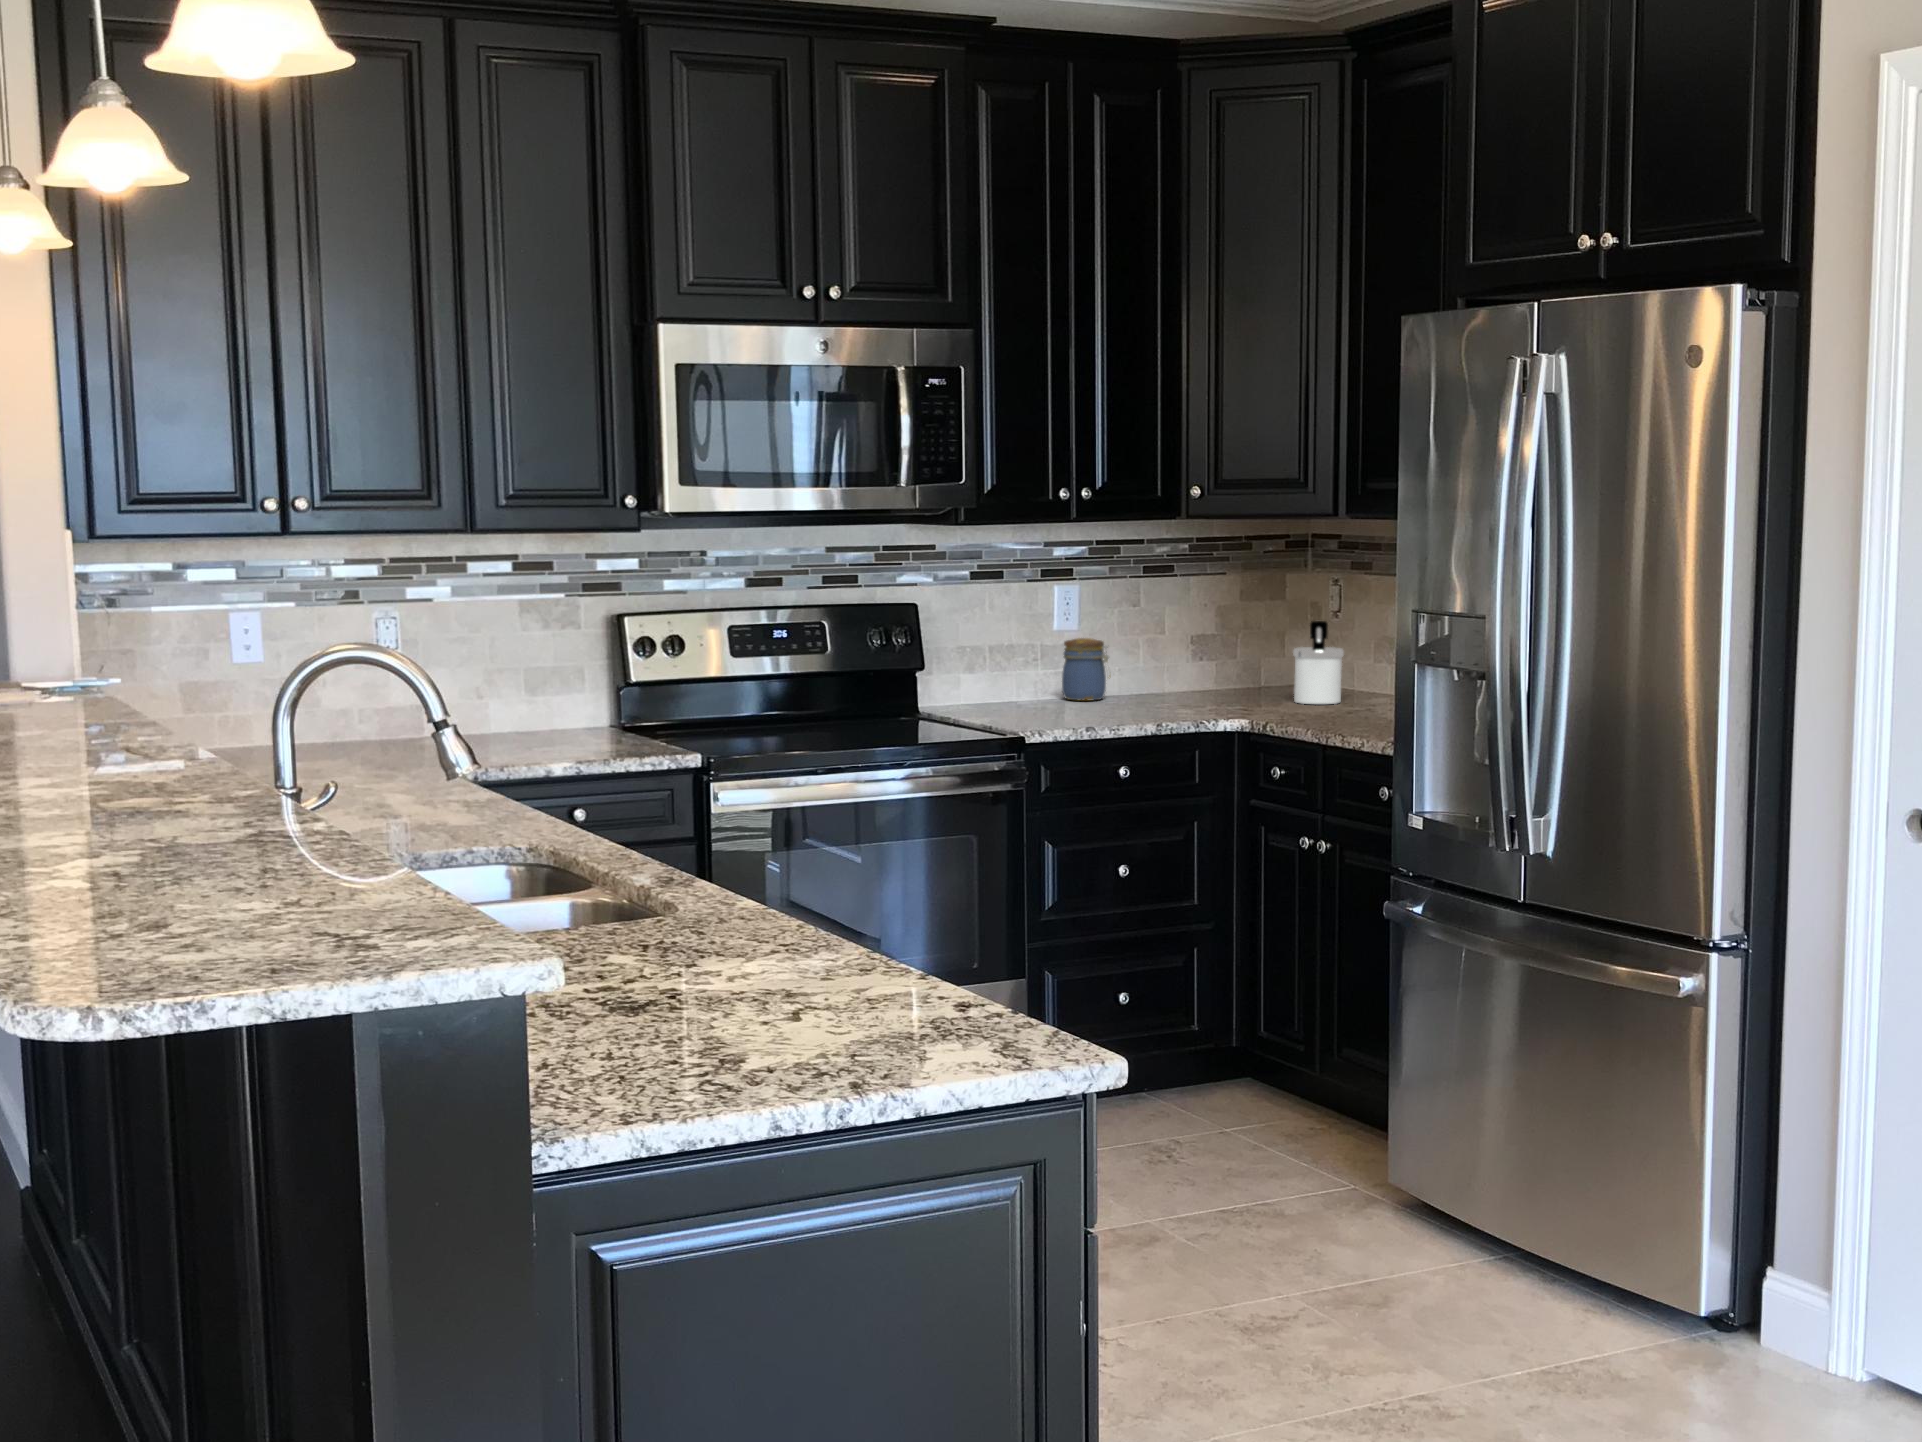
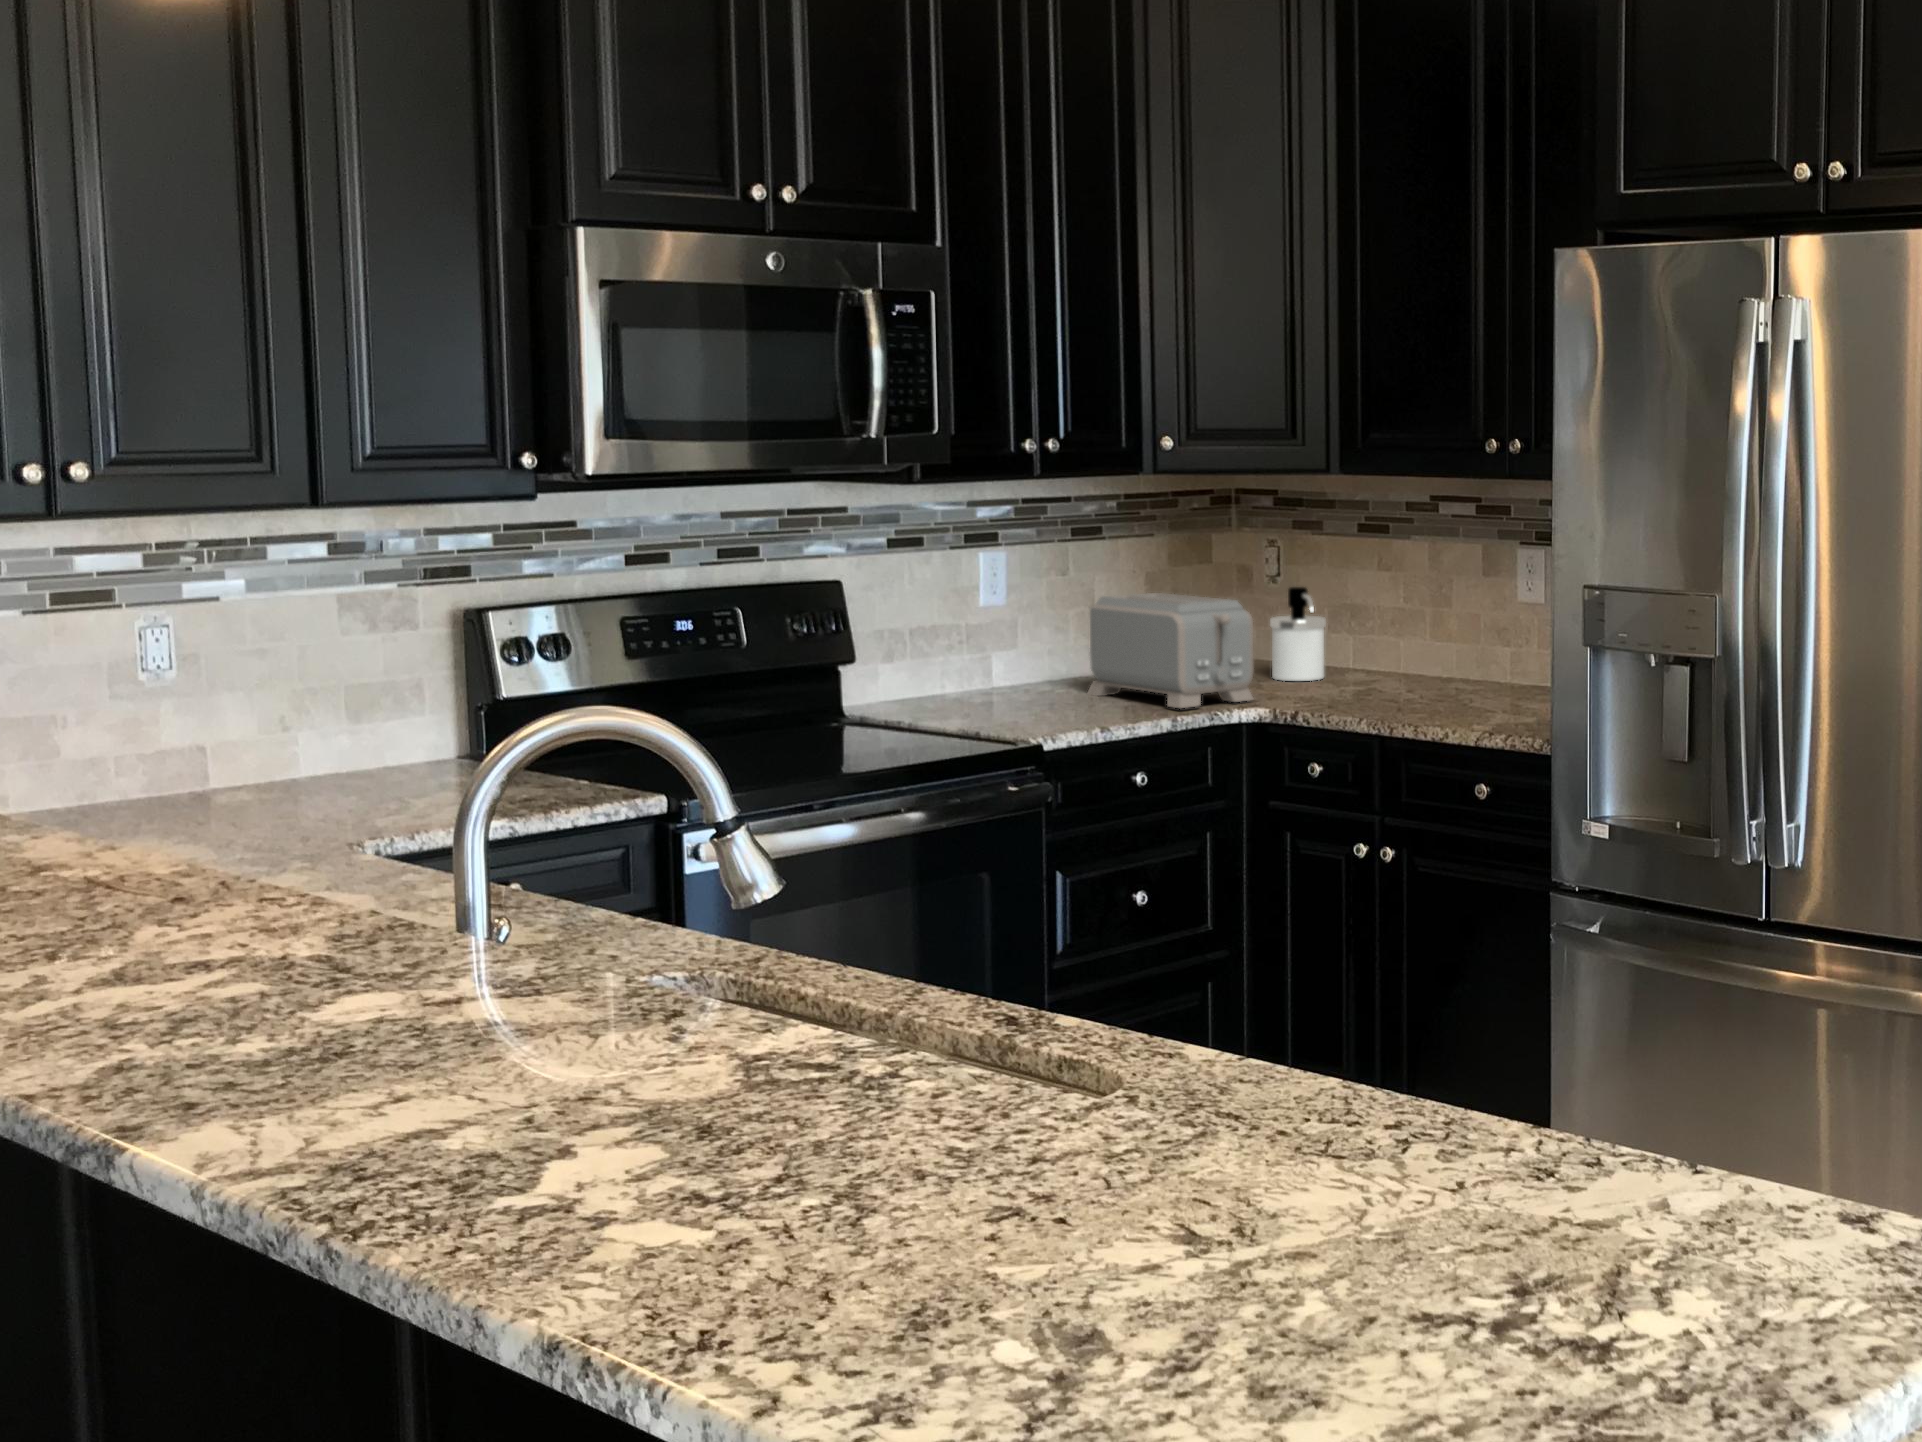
toaster: none [1120,622,1248,718] -> present [1088,593,1253,708]
jar: present [1062,638,1109,701] -> none [1003,614,1061,688]

